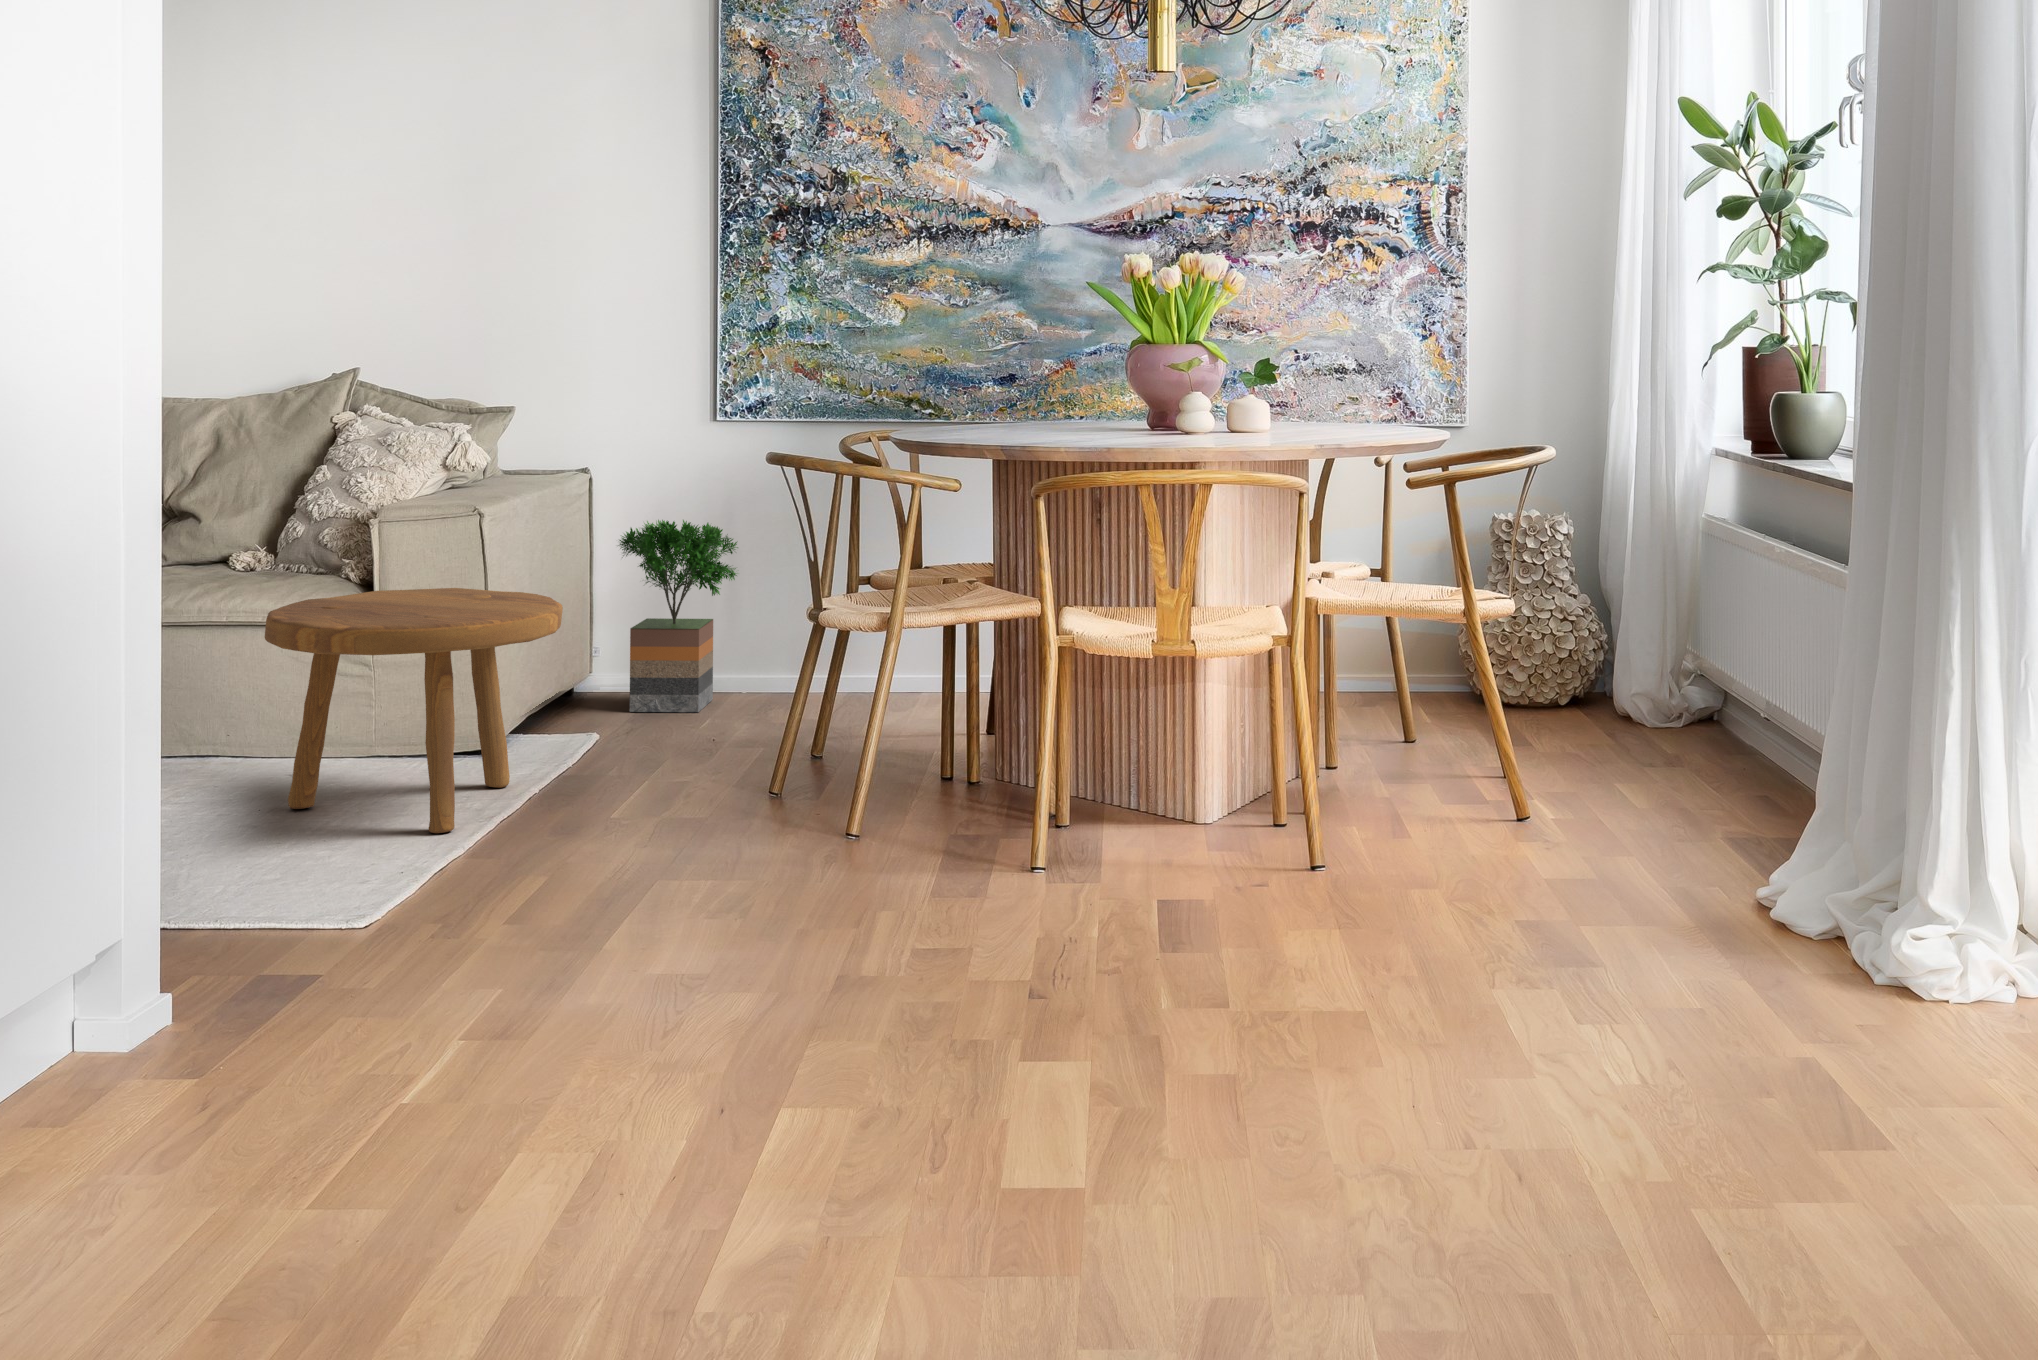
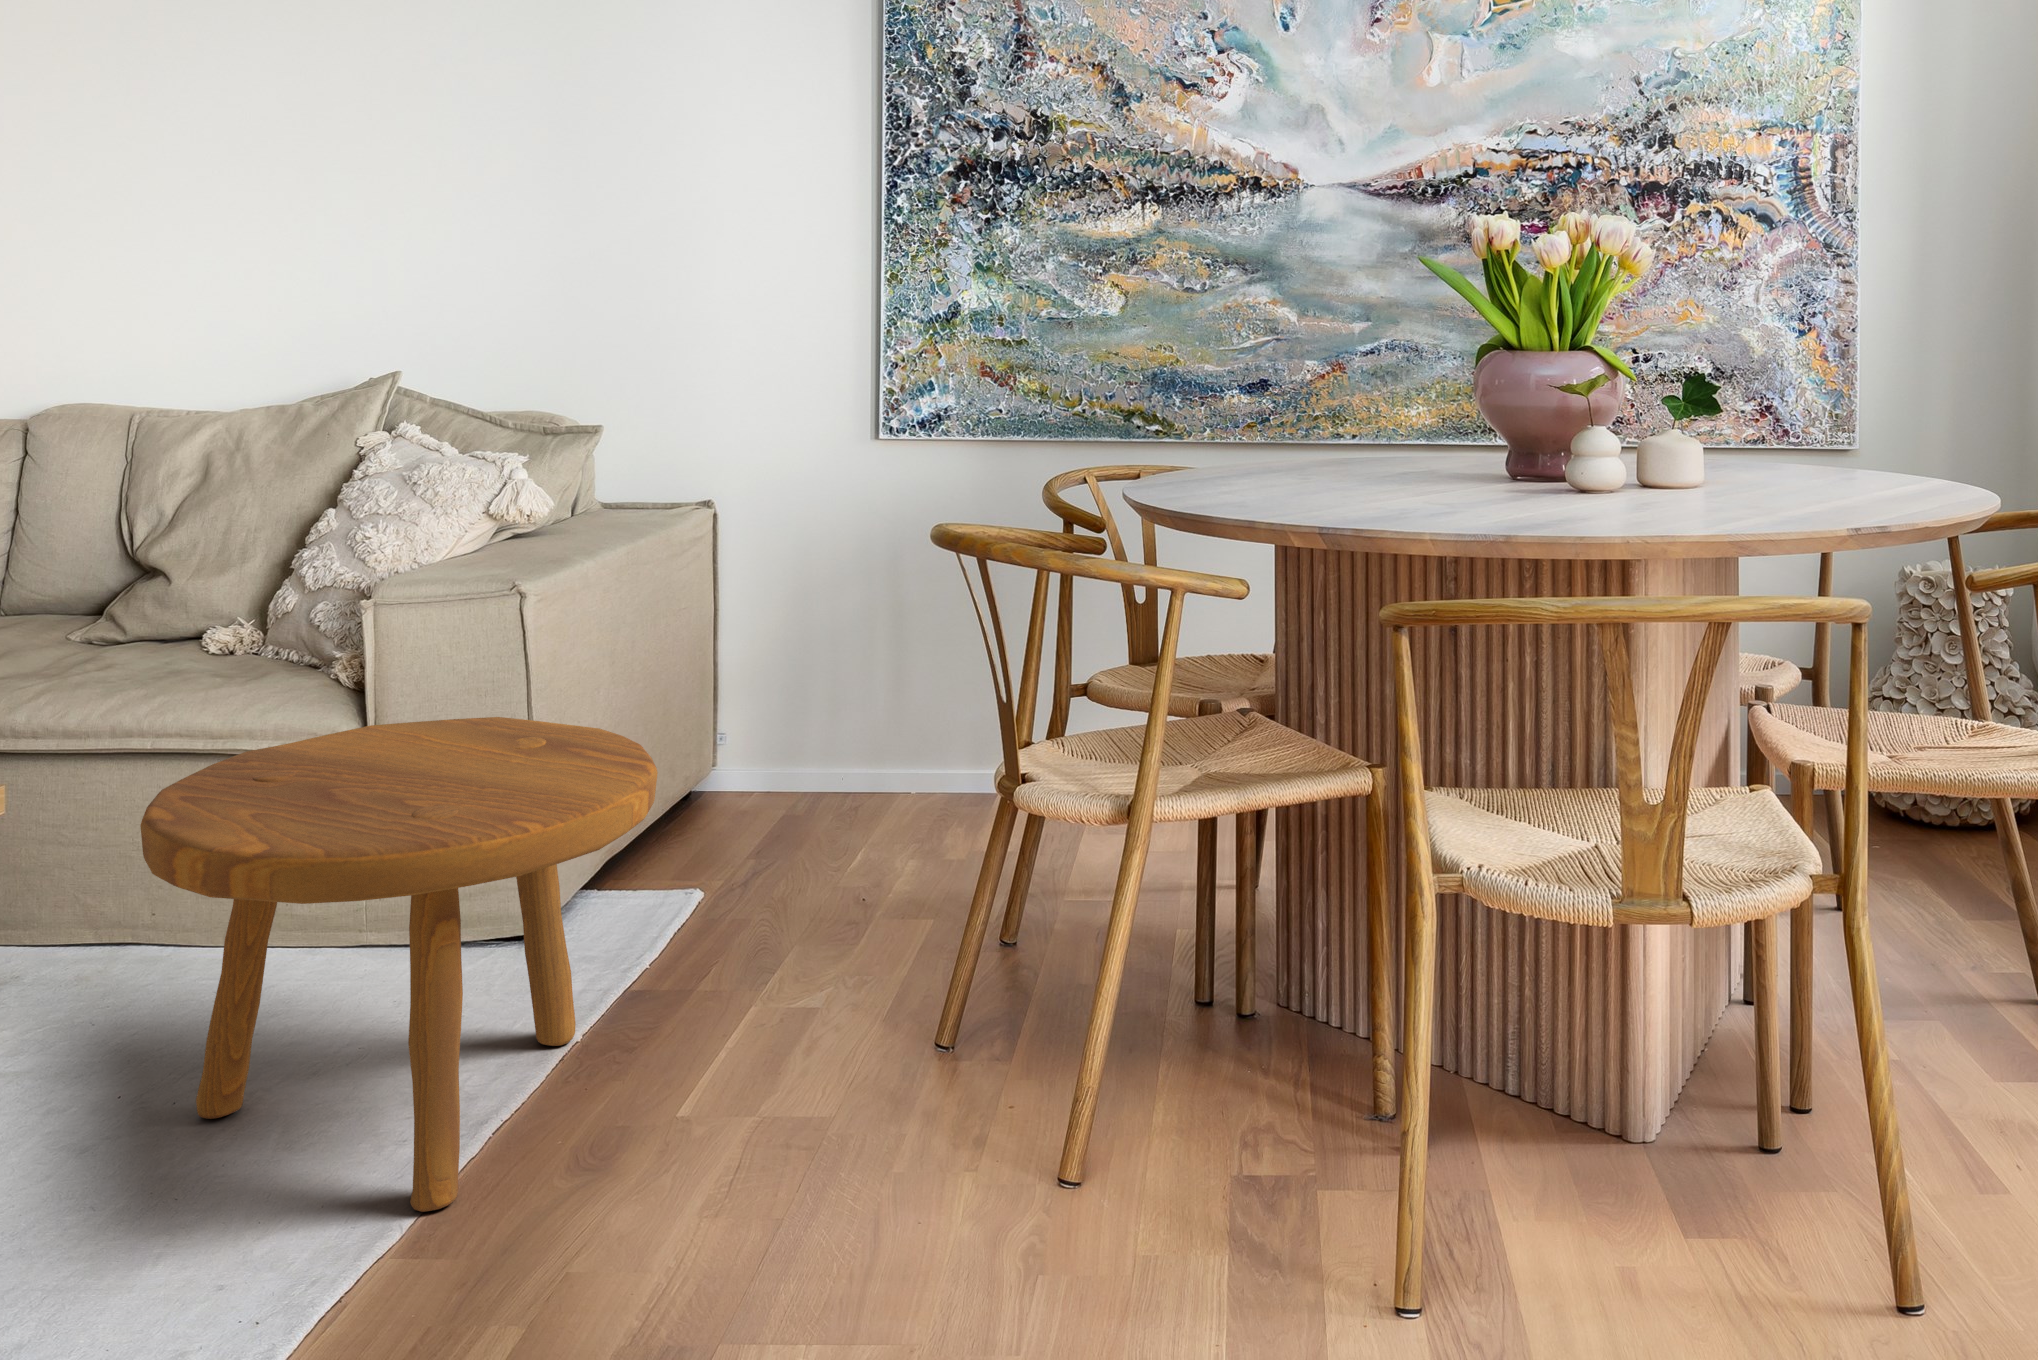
potted tree: present [618,520,738,712] -> none [745,570,913,838]

